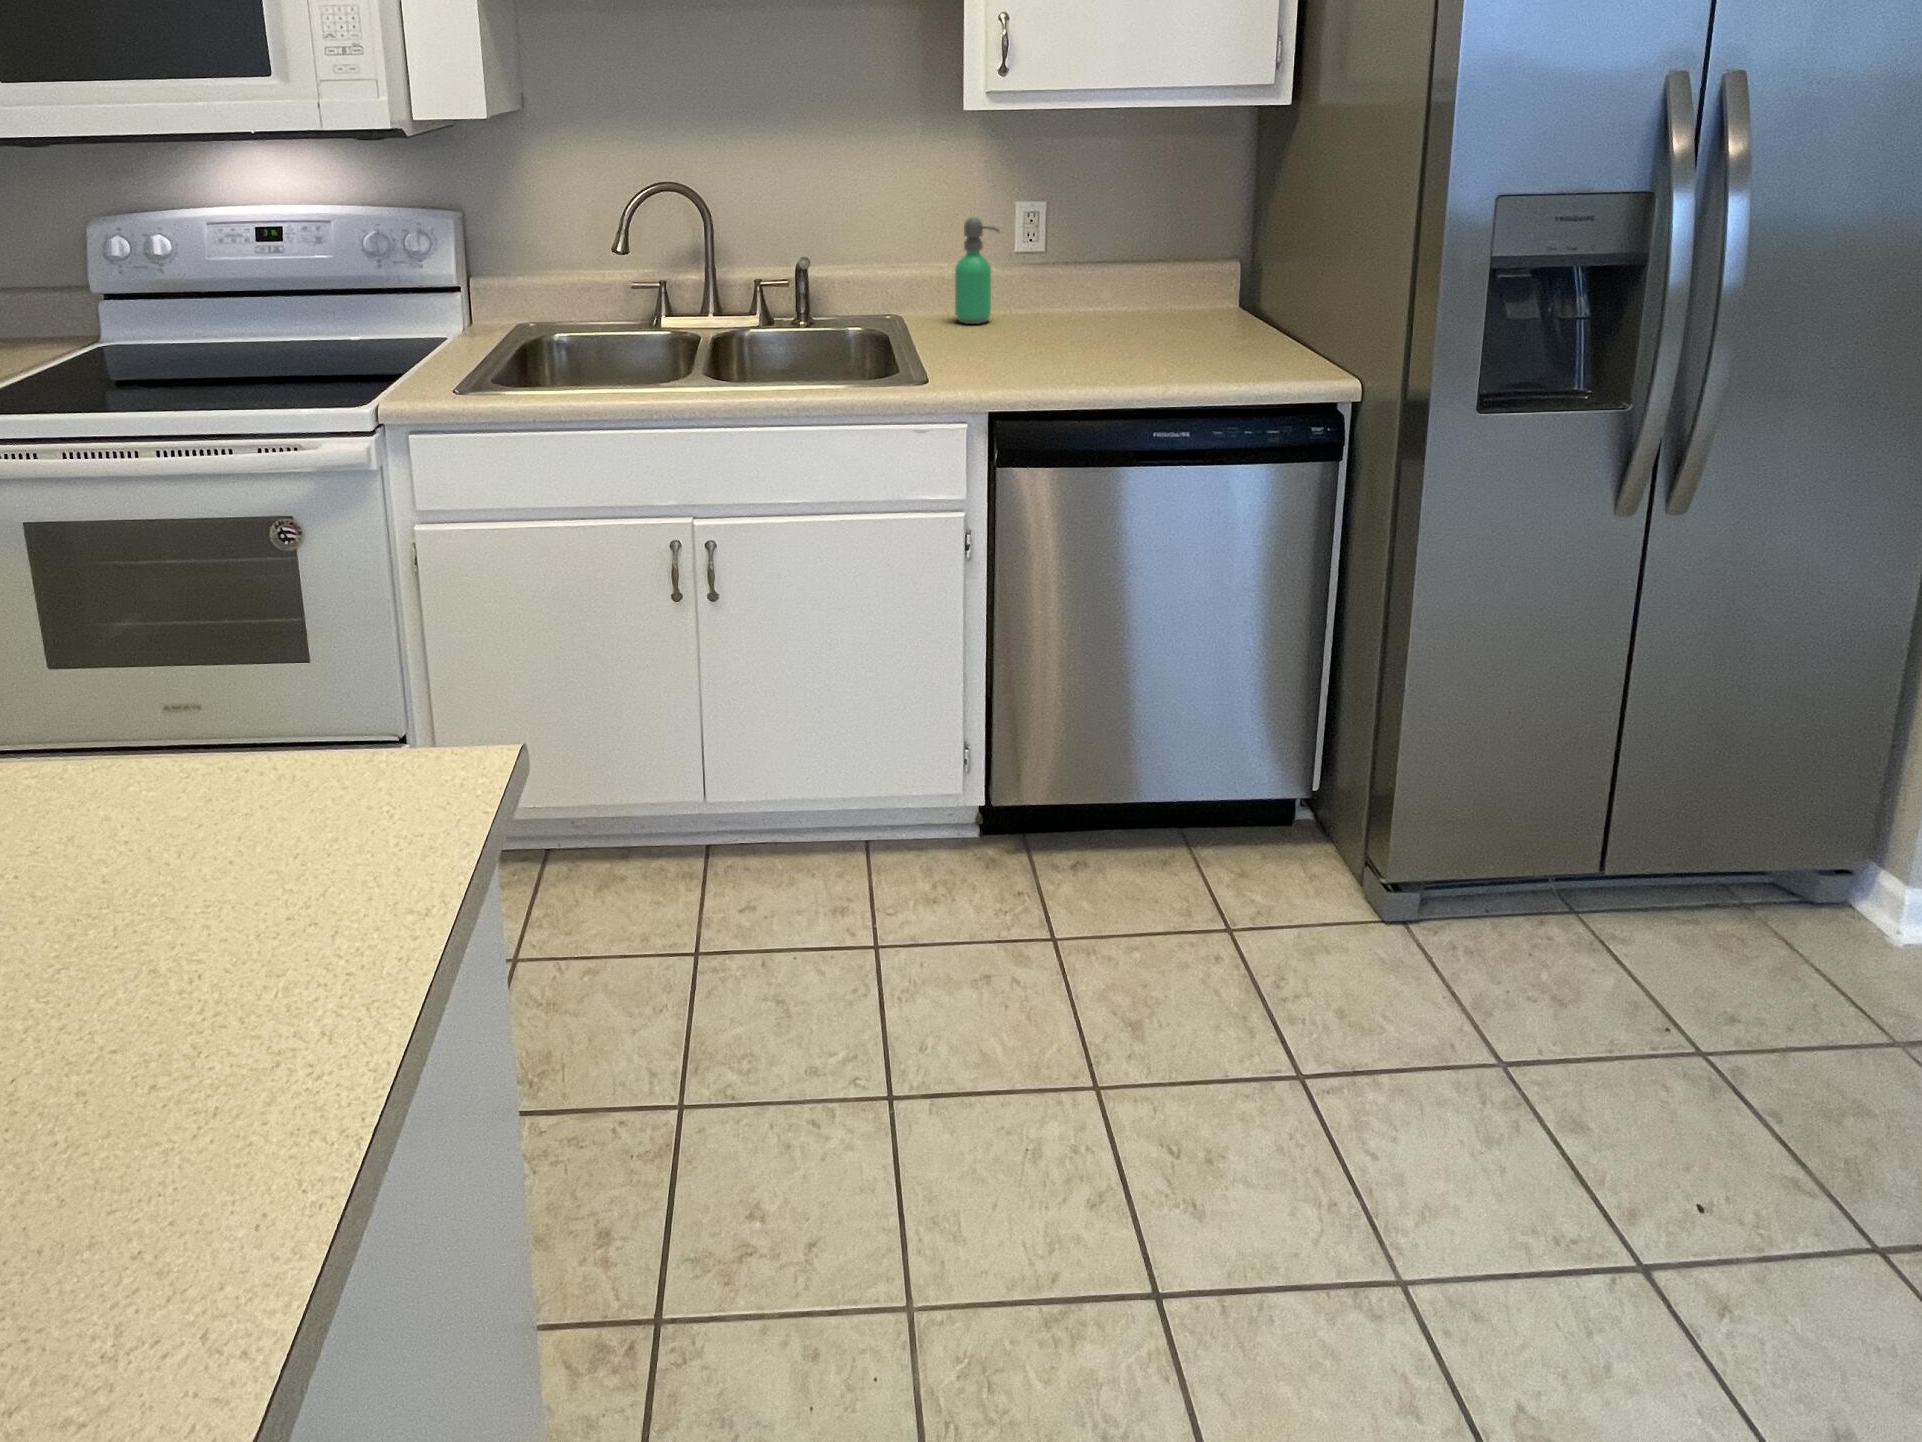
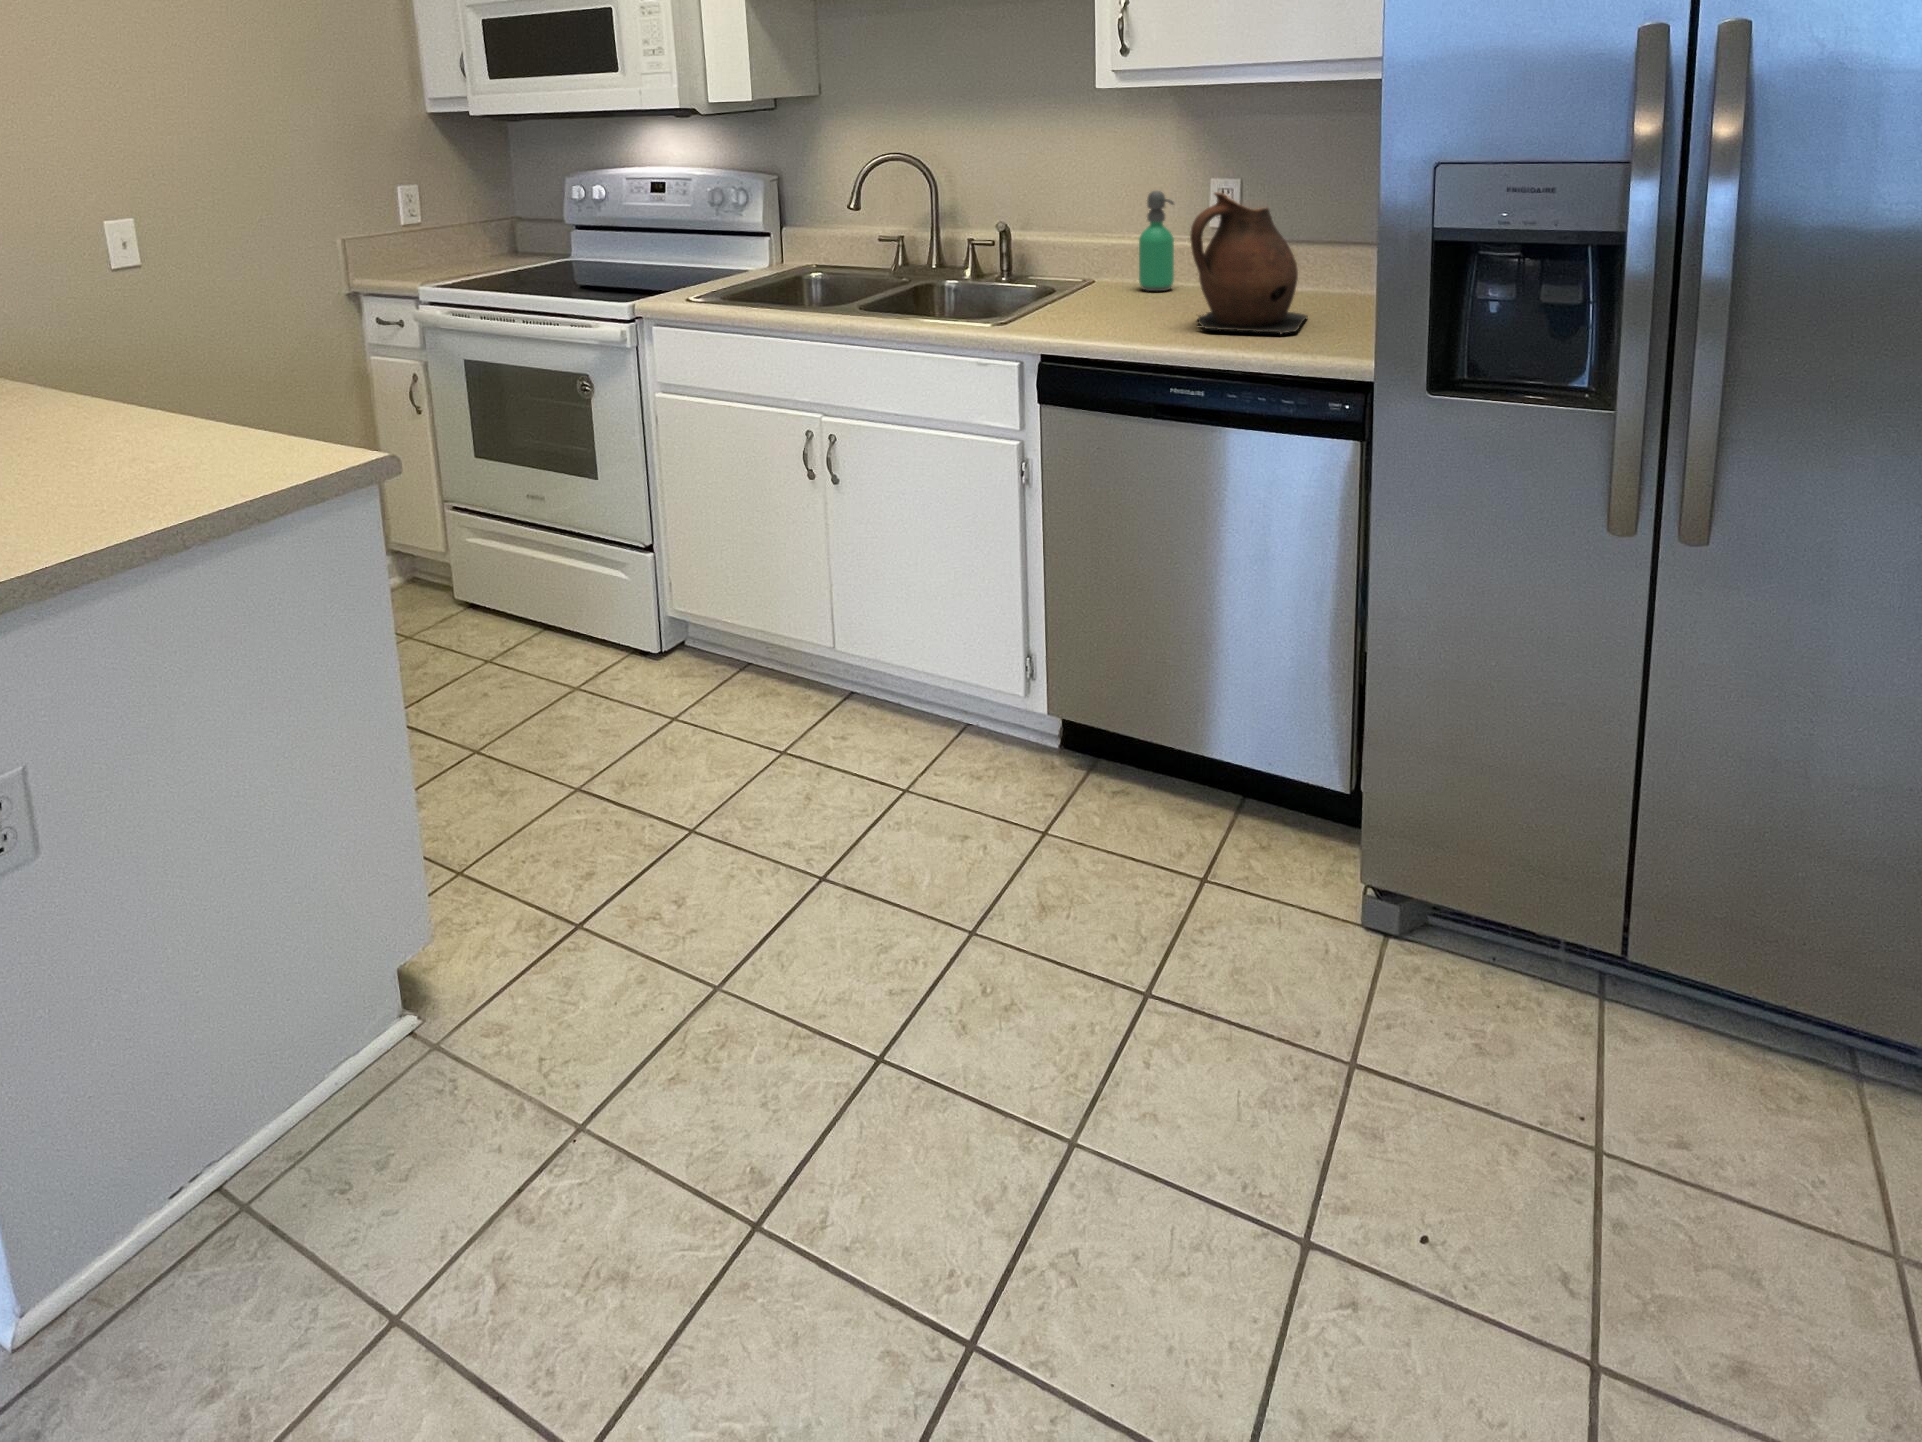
ceramic pitcher: none [1095,222,1224,365] -> present [1190,192,1308,334]

